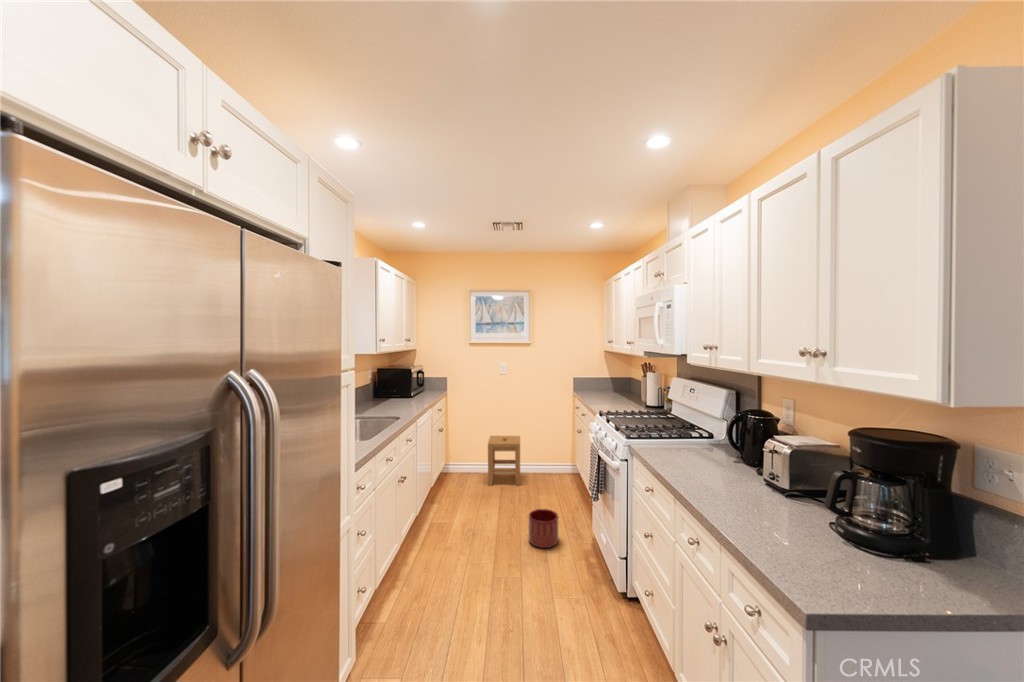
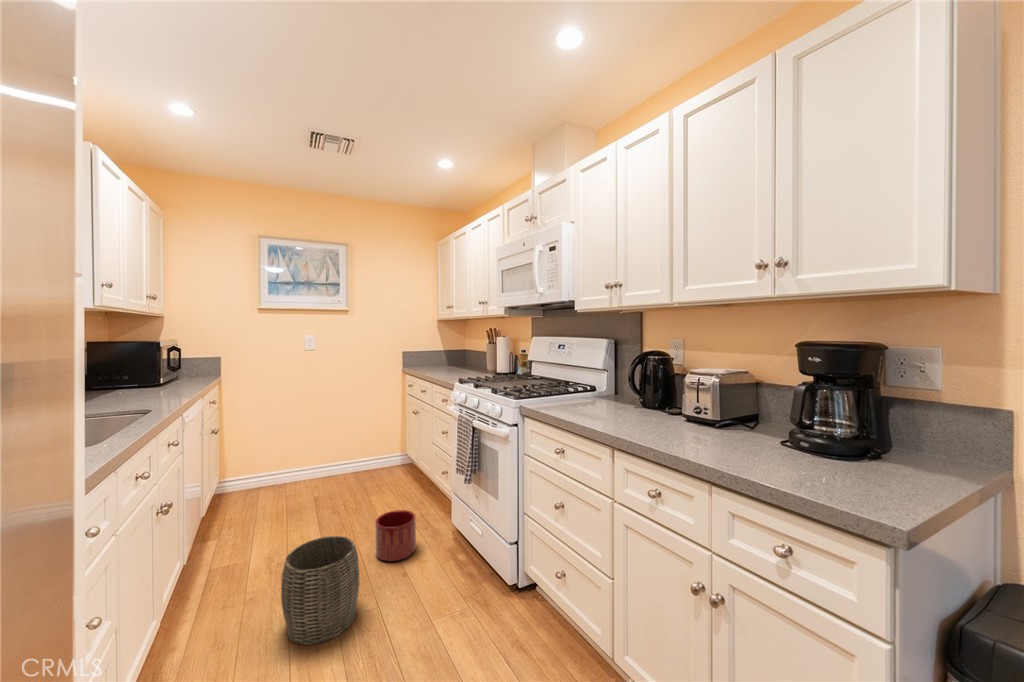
stool: present [488,436,520,485] -> none [294,428,343,499]
woven basket: none [460,516,508,586] -> present [281,536,359,645]

